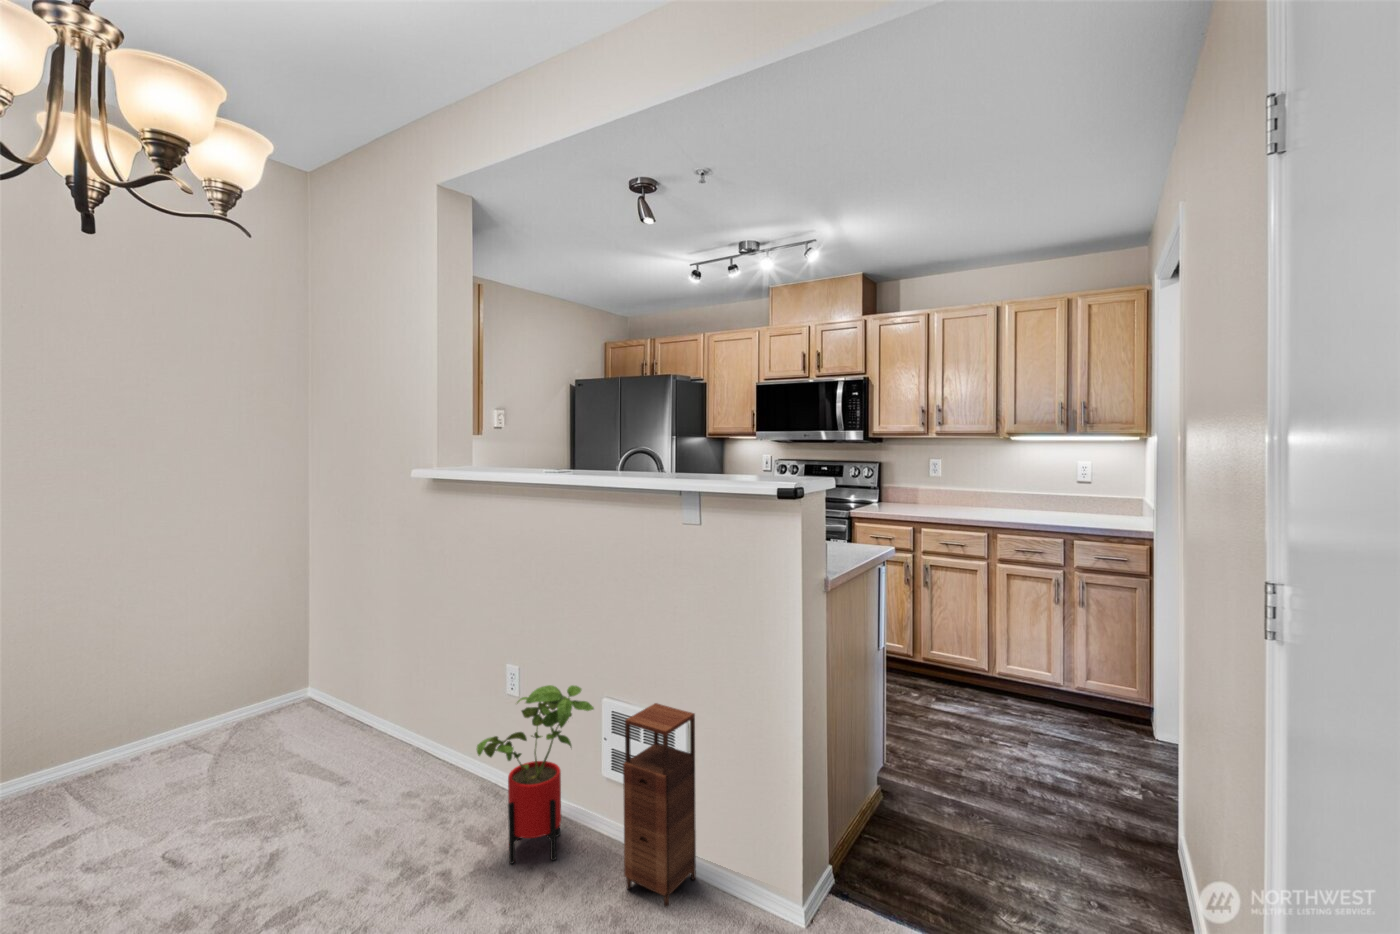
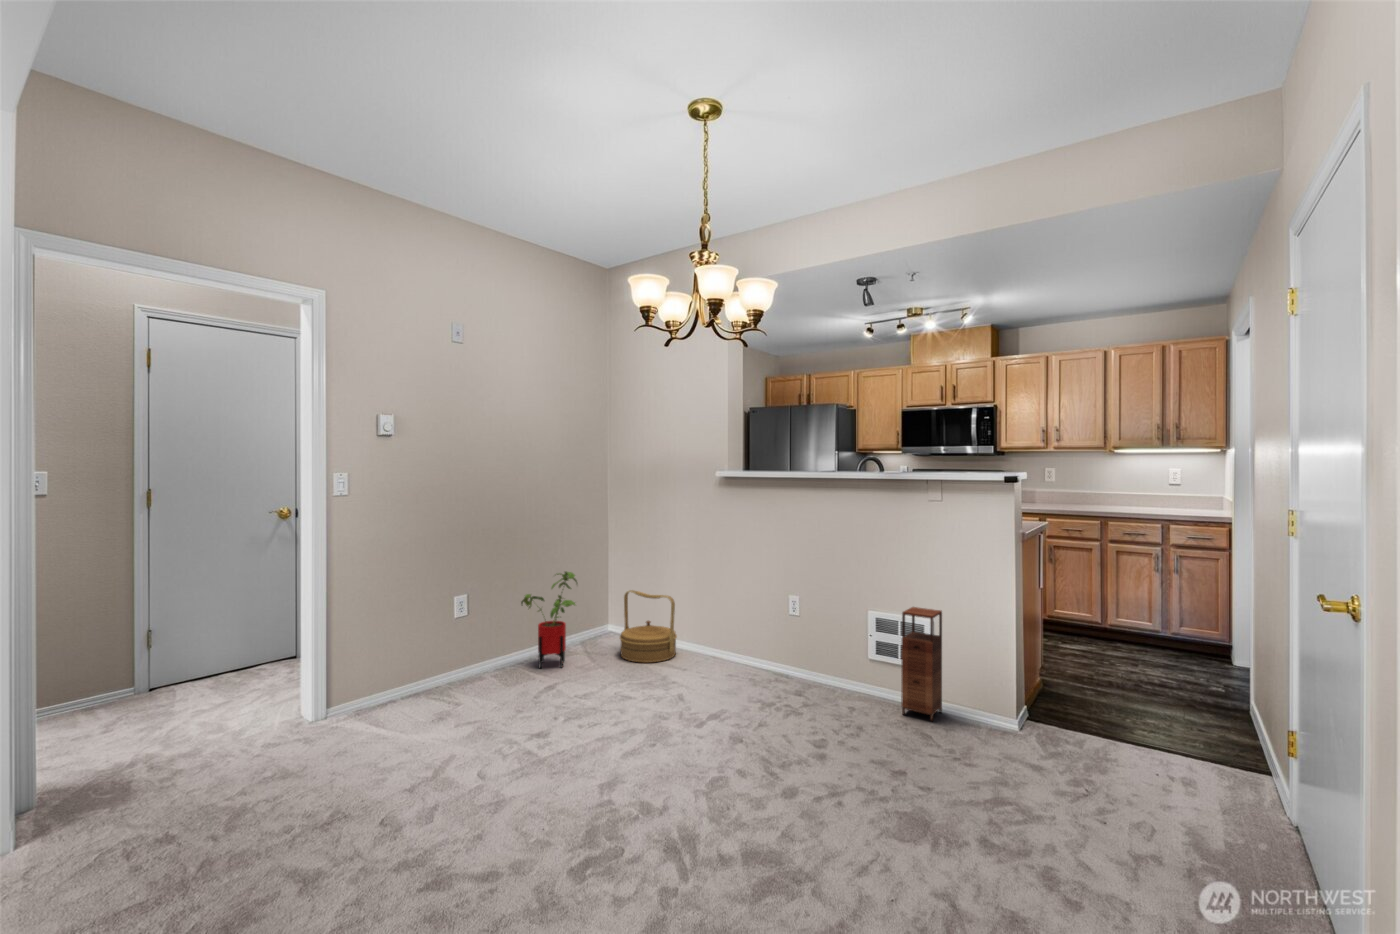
woven basket: none [274,651,374,768] -> present [620,590,677,663]
house plant: present [477,685,594,864] -> present [521,571,577,668]

